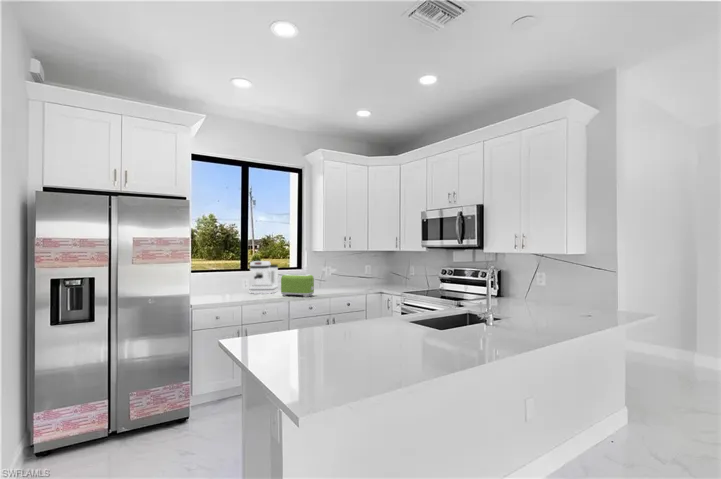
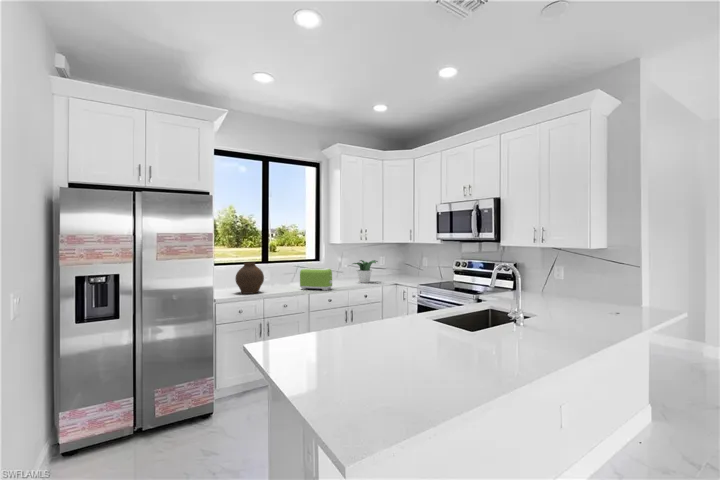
coffee maker: present [250,261,278,293] -> none [268,255,295,287]
potted plant: none [336,267,364,290] -> present [353,260,377,283]
vase: none [215,268,244,299] -> present [236,262,264,294]

